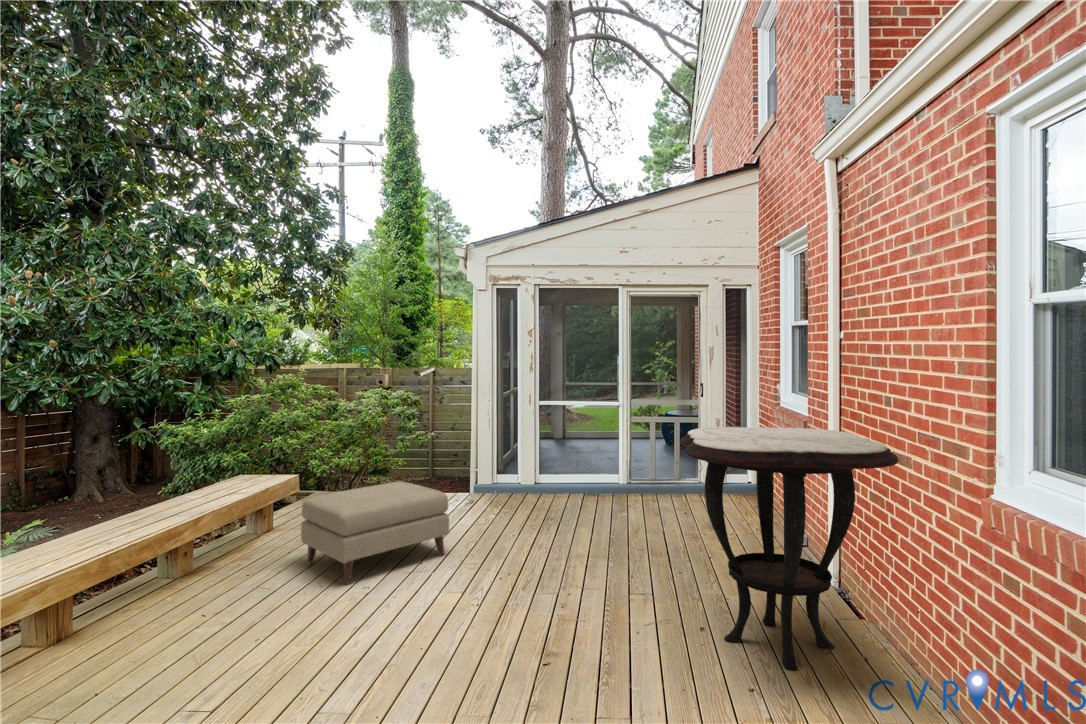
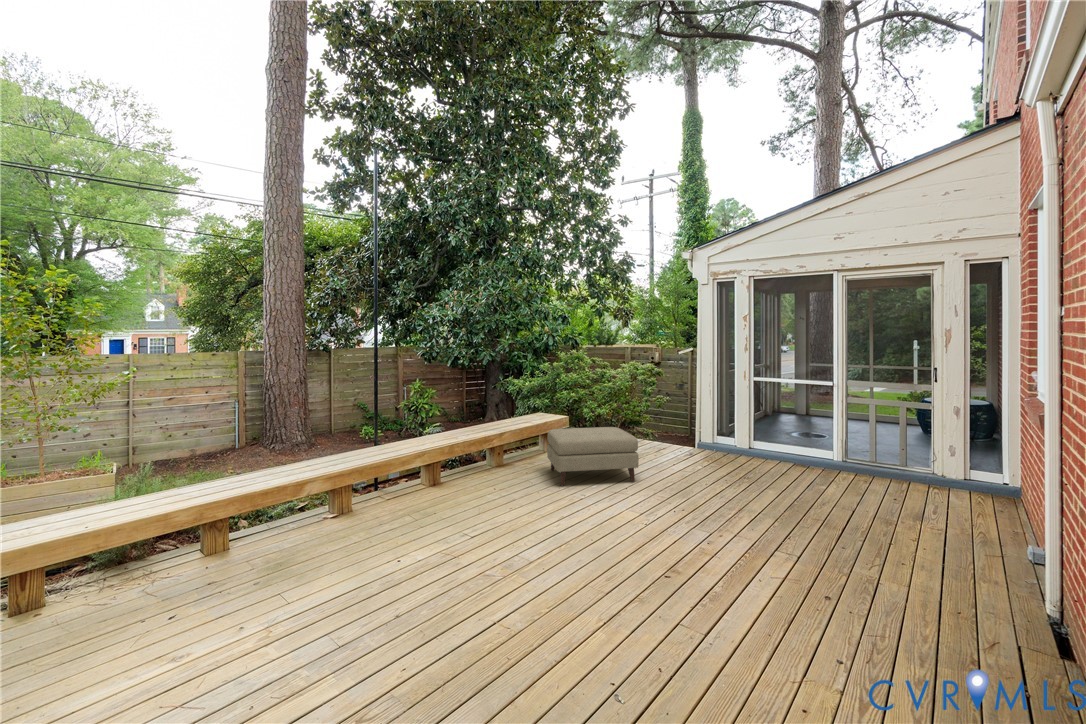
side table: present [681,427,899,670] -> none [749,400,979,626]

